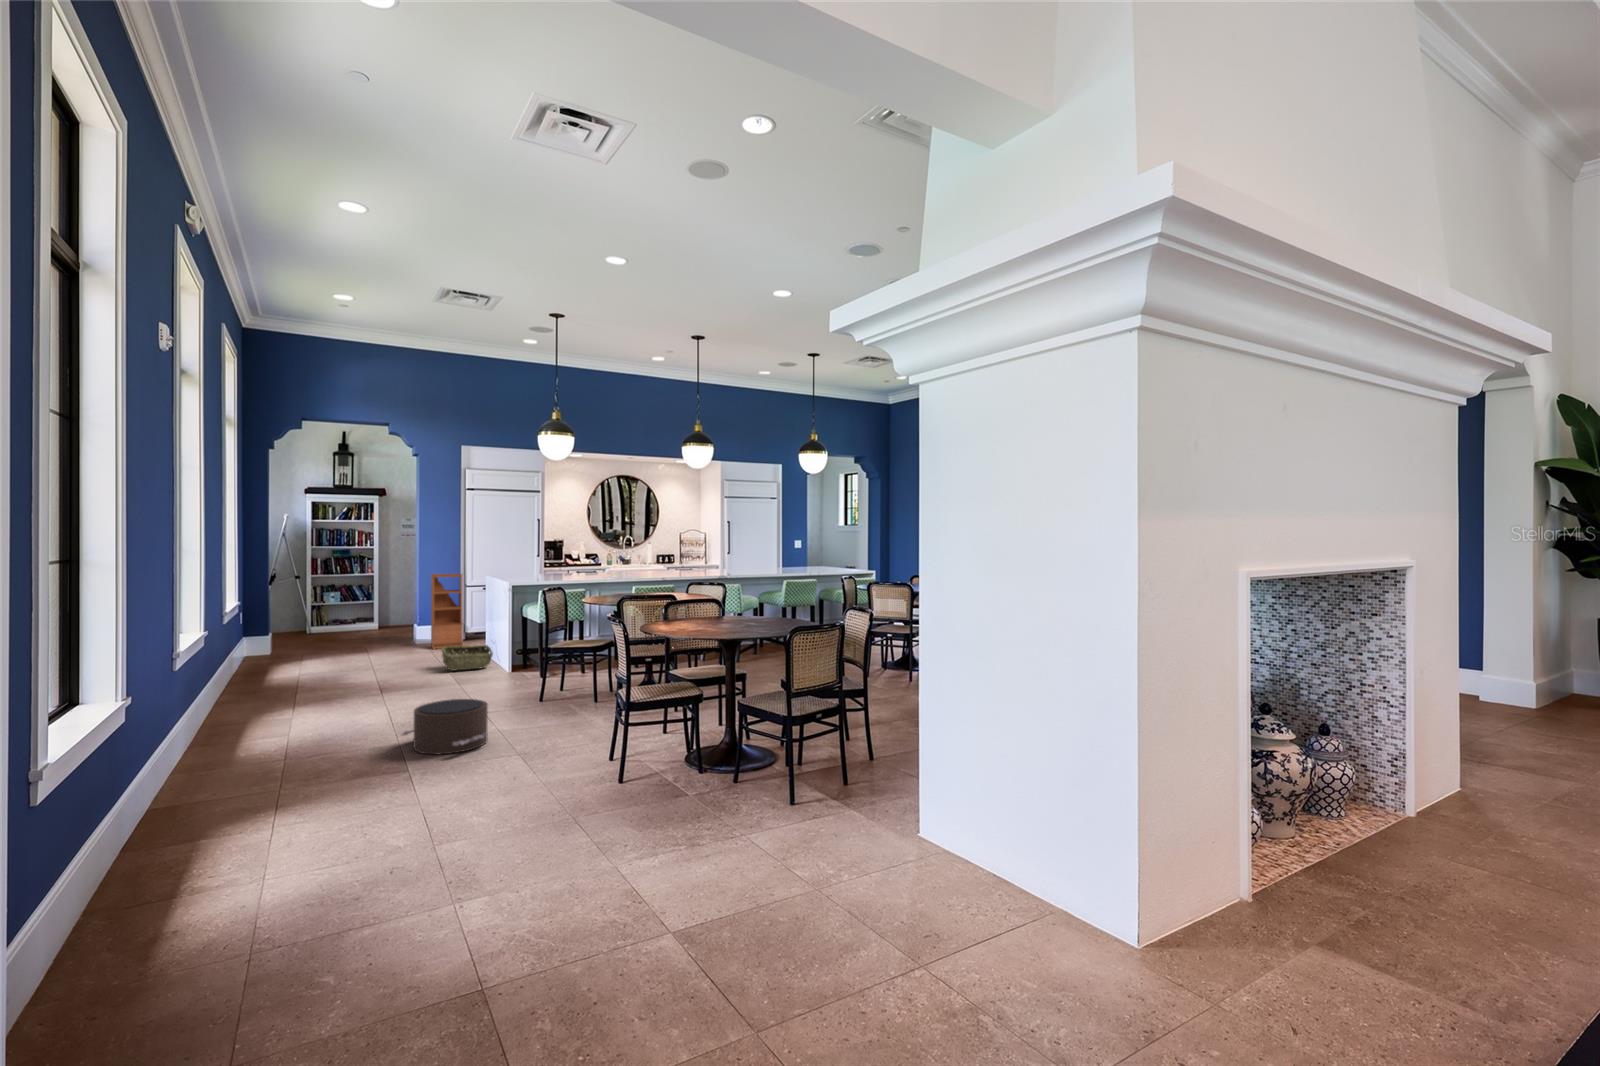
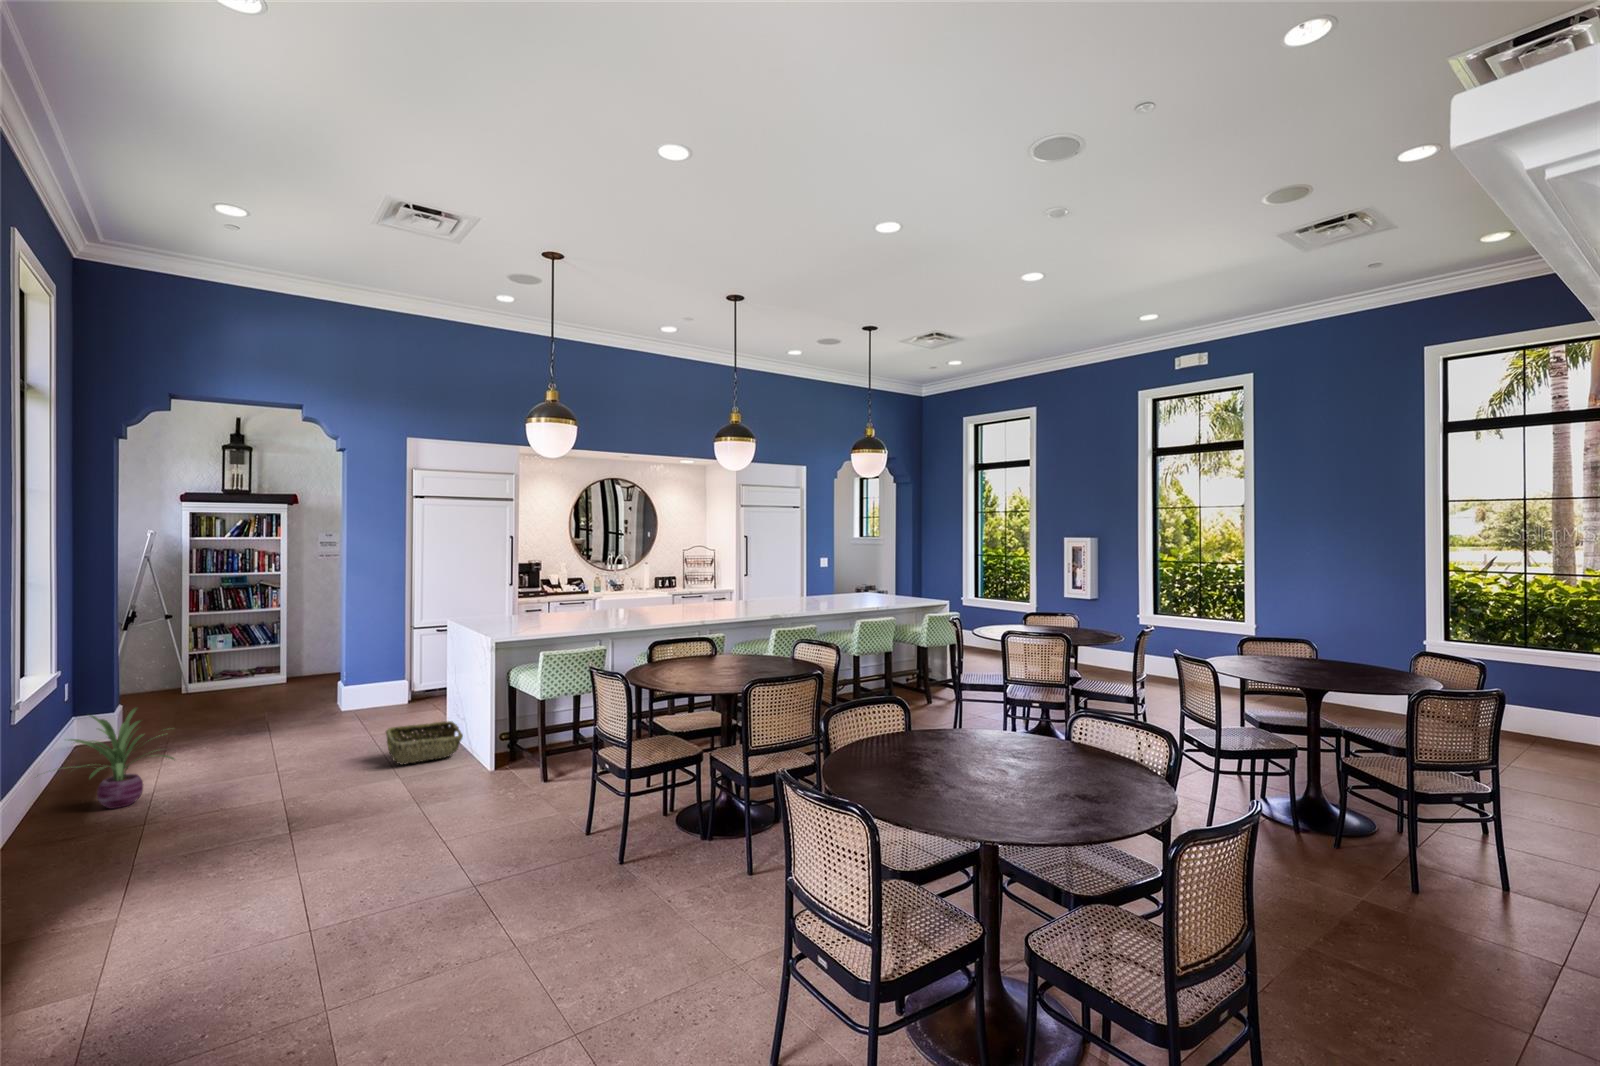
bookcase: present [431,574,463,649] -> none [363,611,410,720]
decorative plant: none [224,623,309,686] -> present [37,708,174,809]
pouf: present [402,699,488,754] -> none [336,866,504,996]

